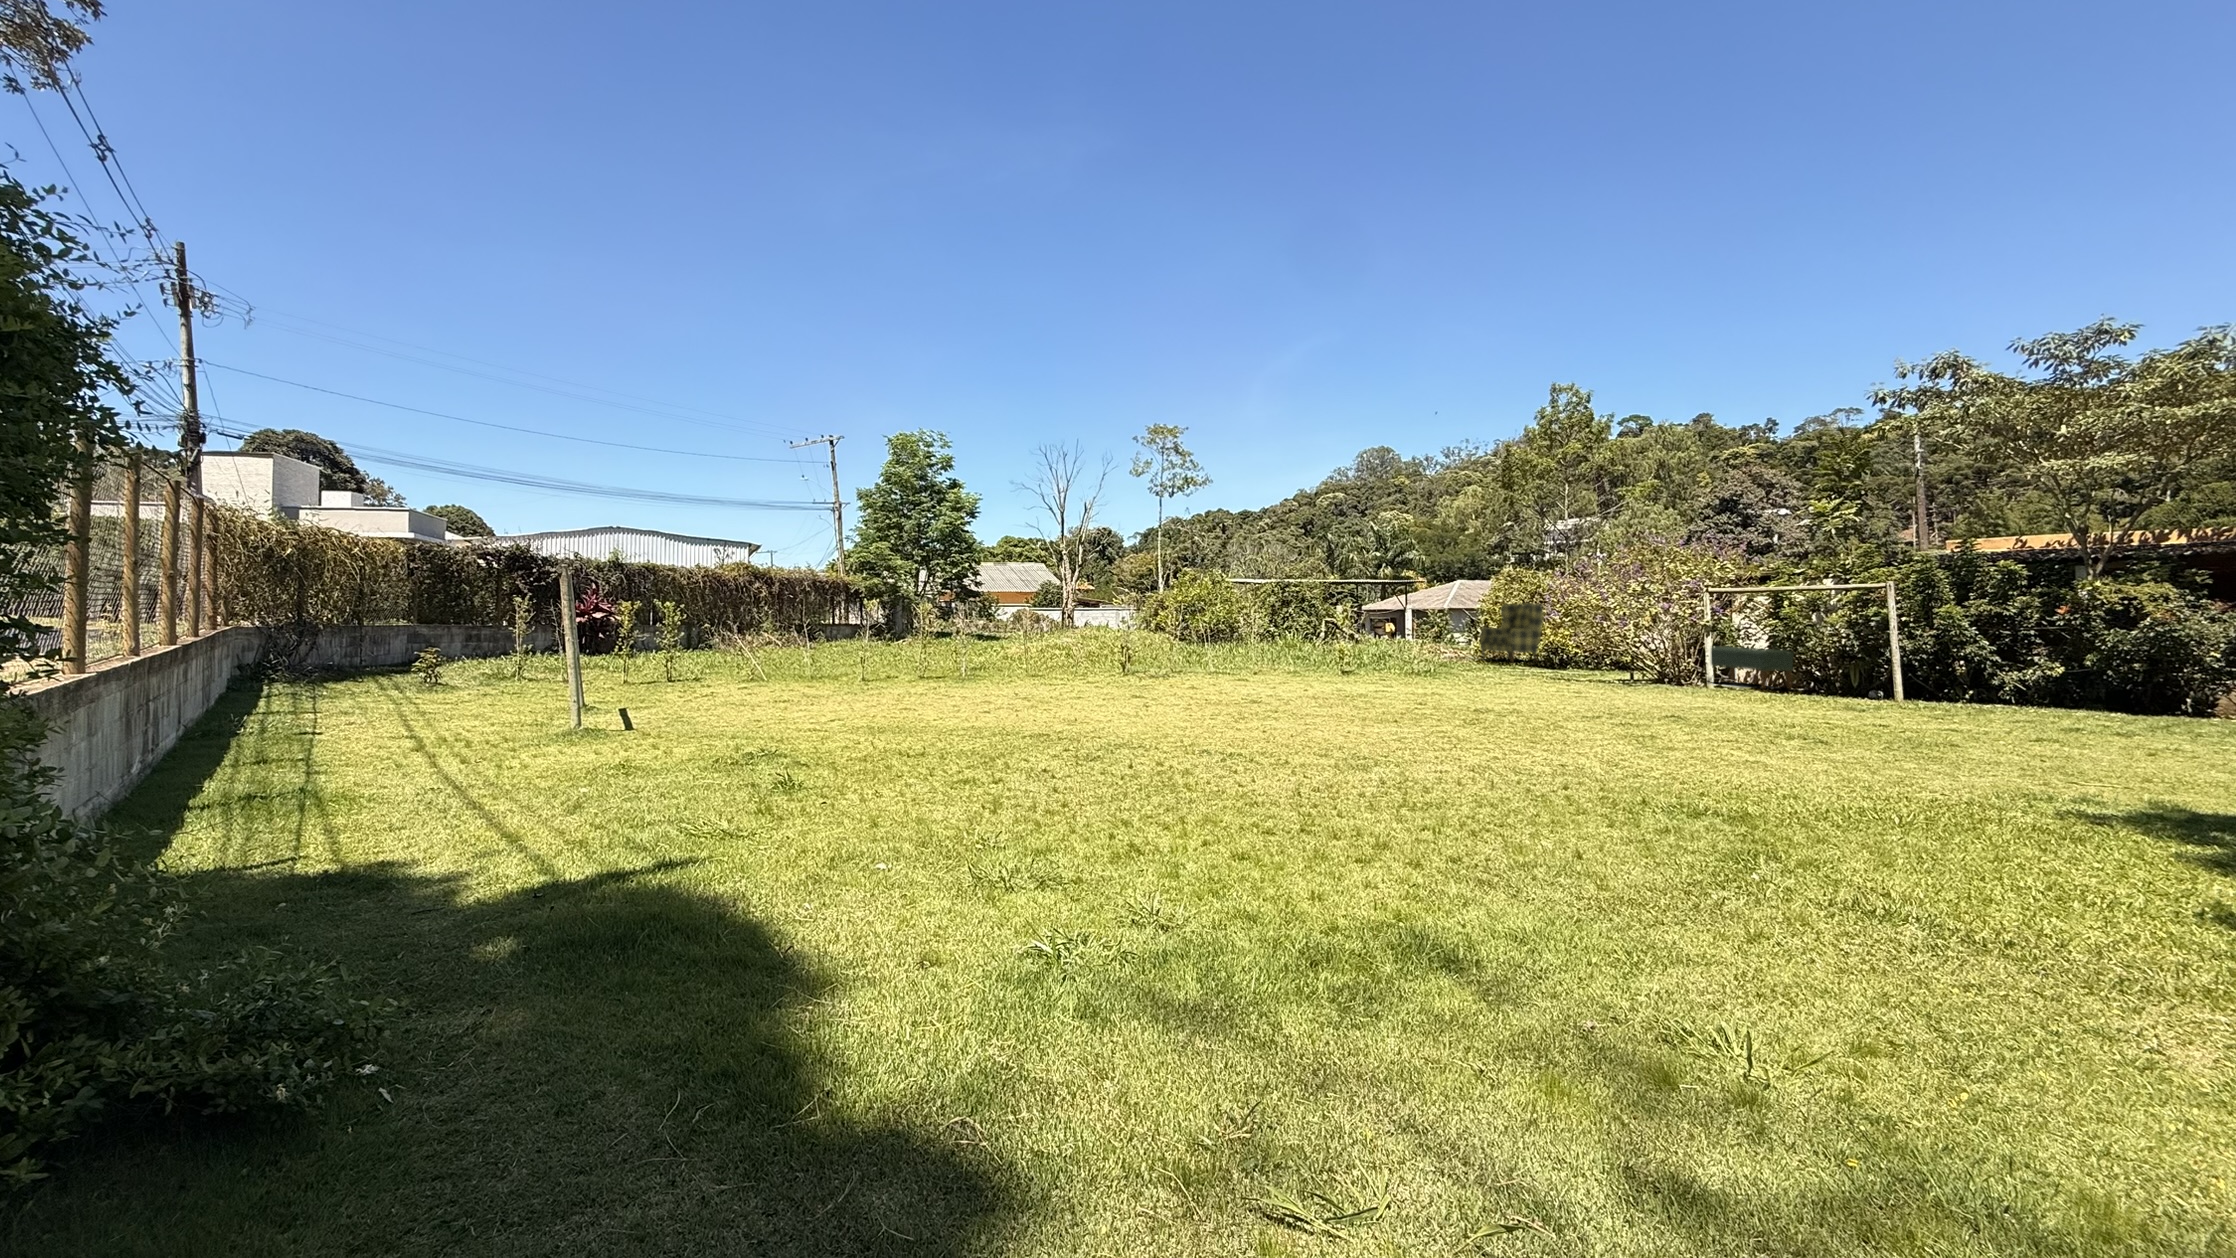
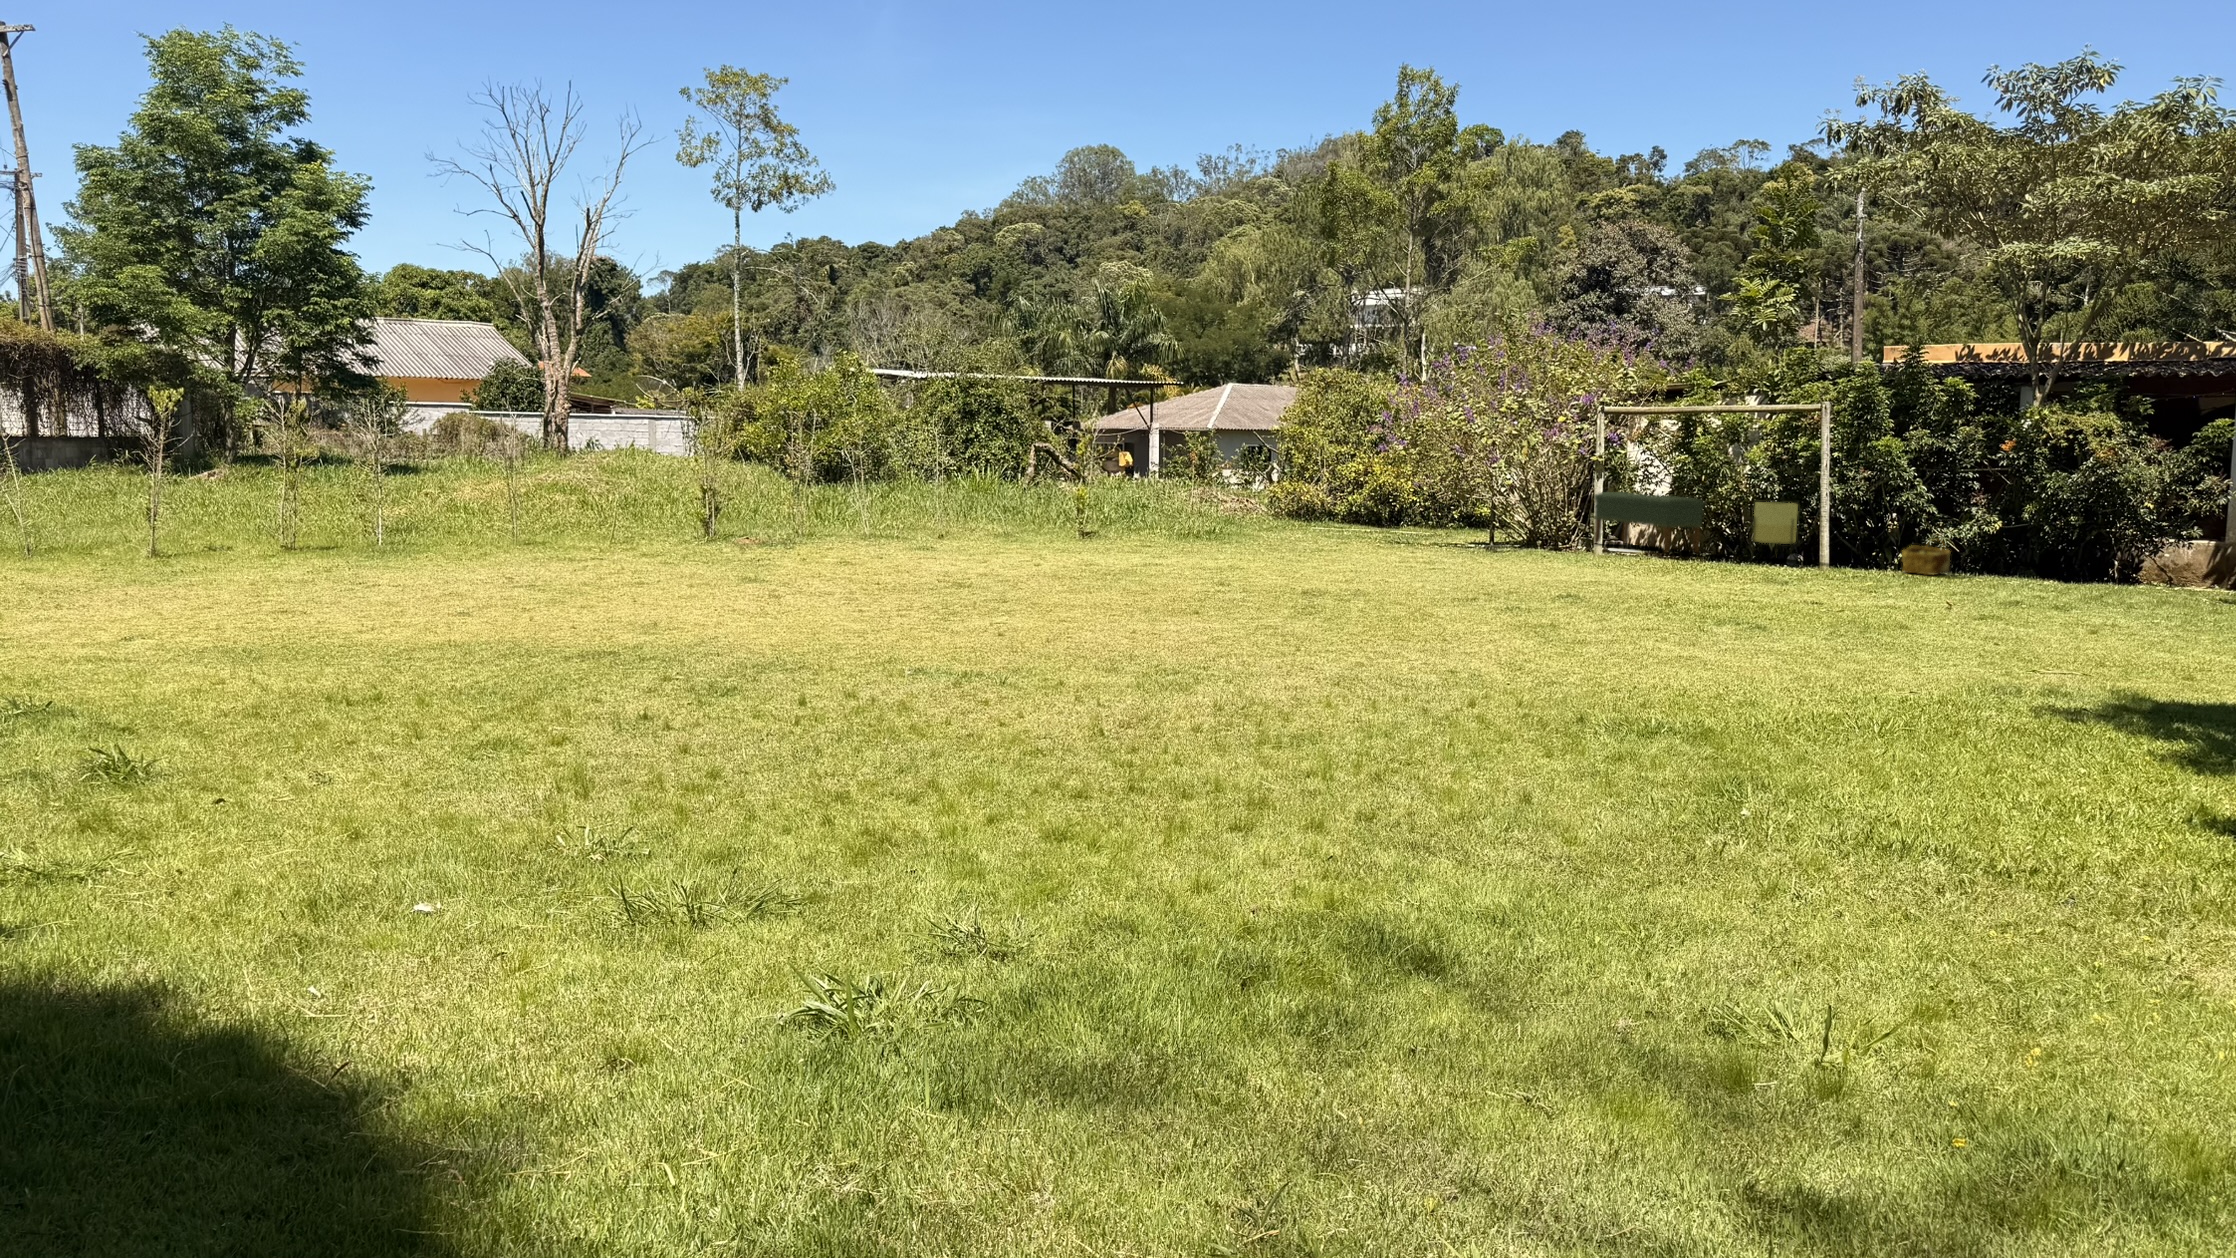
chair: present [1480,603,1544,662] -> none [1276,421,1375,514]
planter: none [1836,653,1873,695] -> present [1752,502,1798,554]
woven basket: none [1968,679,2015,707] -> present [1902,541,1950,575]

